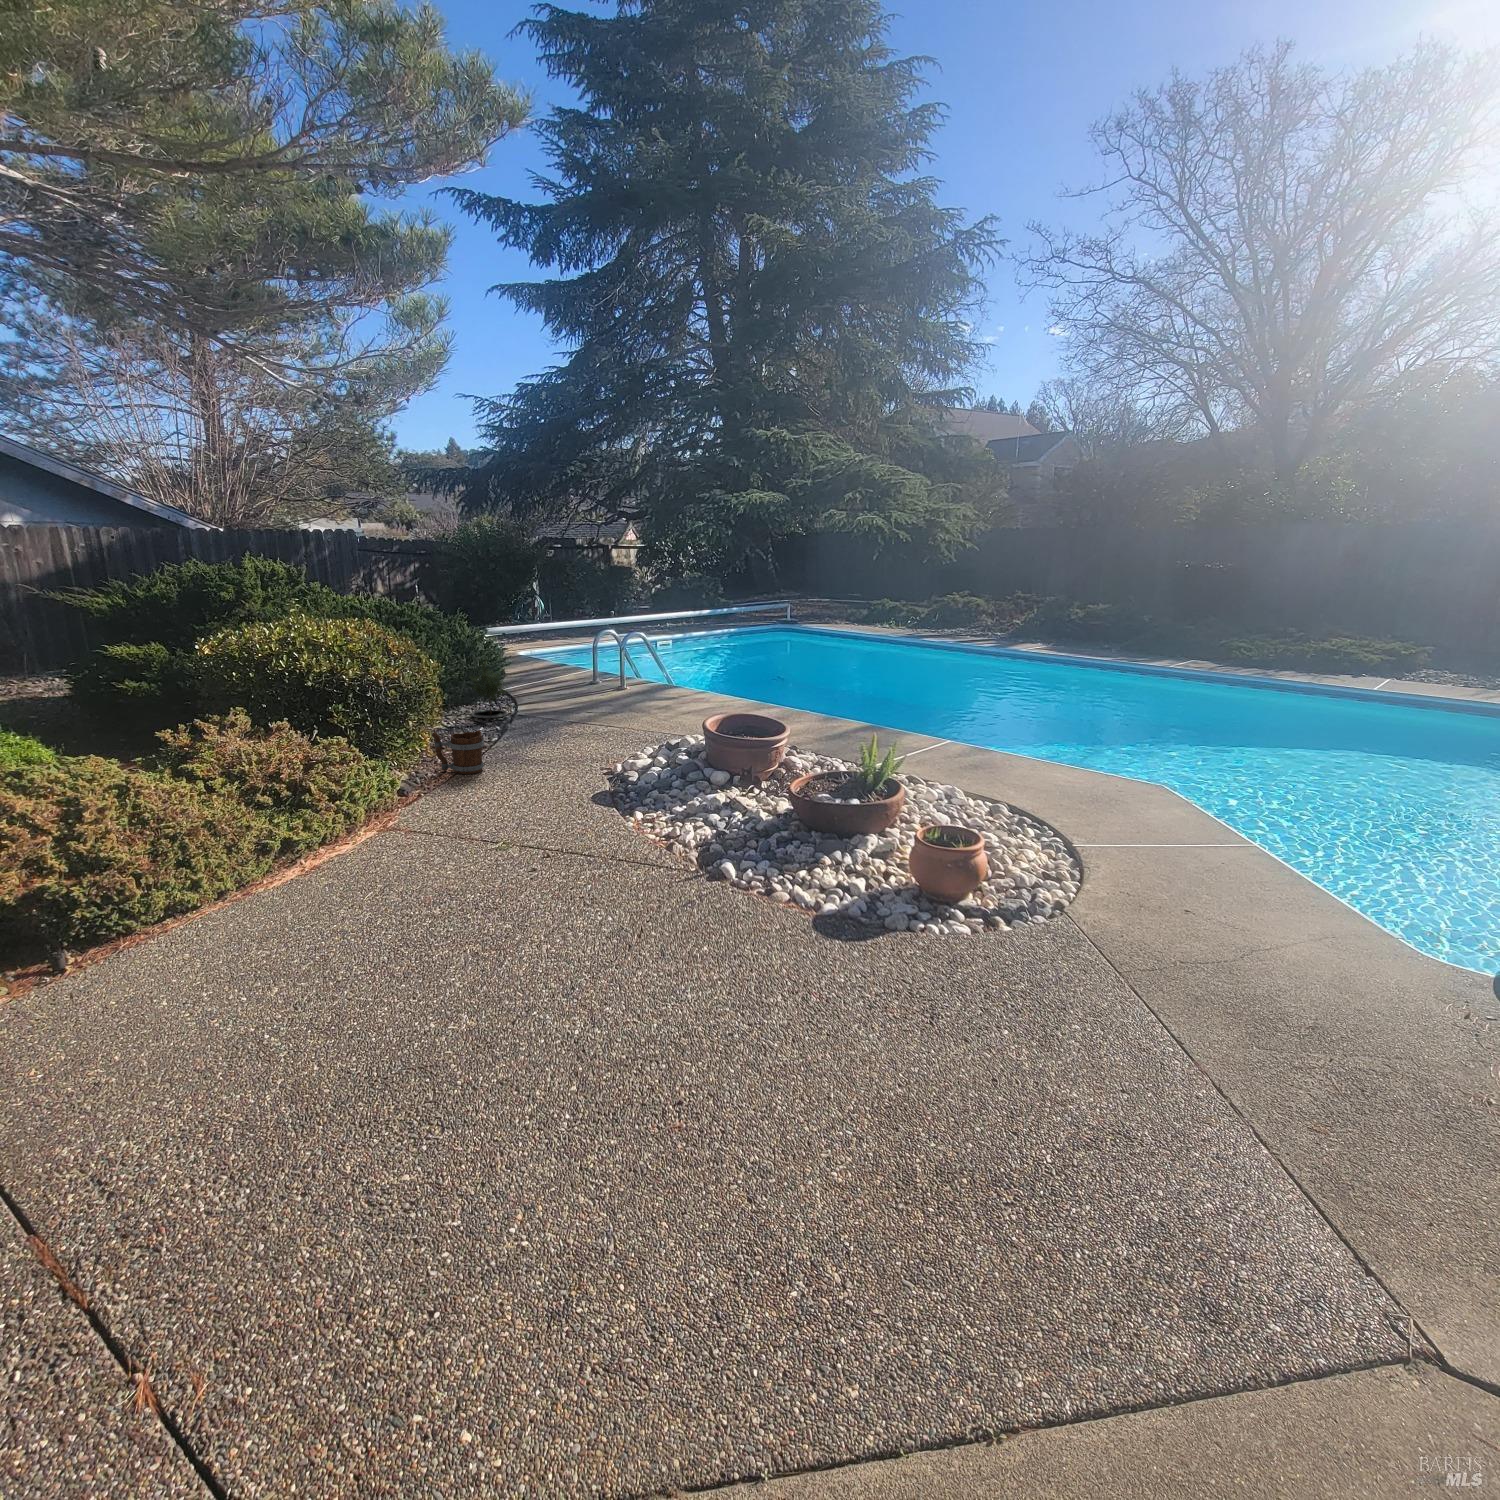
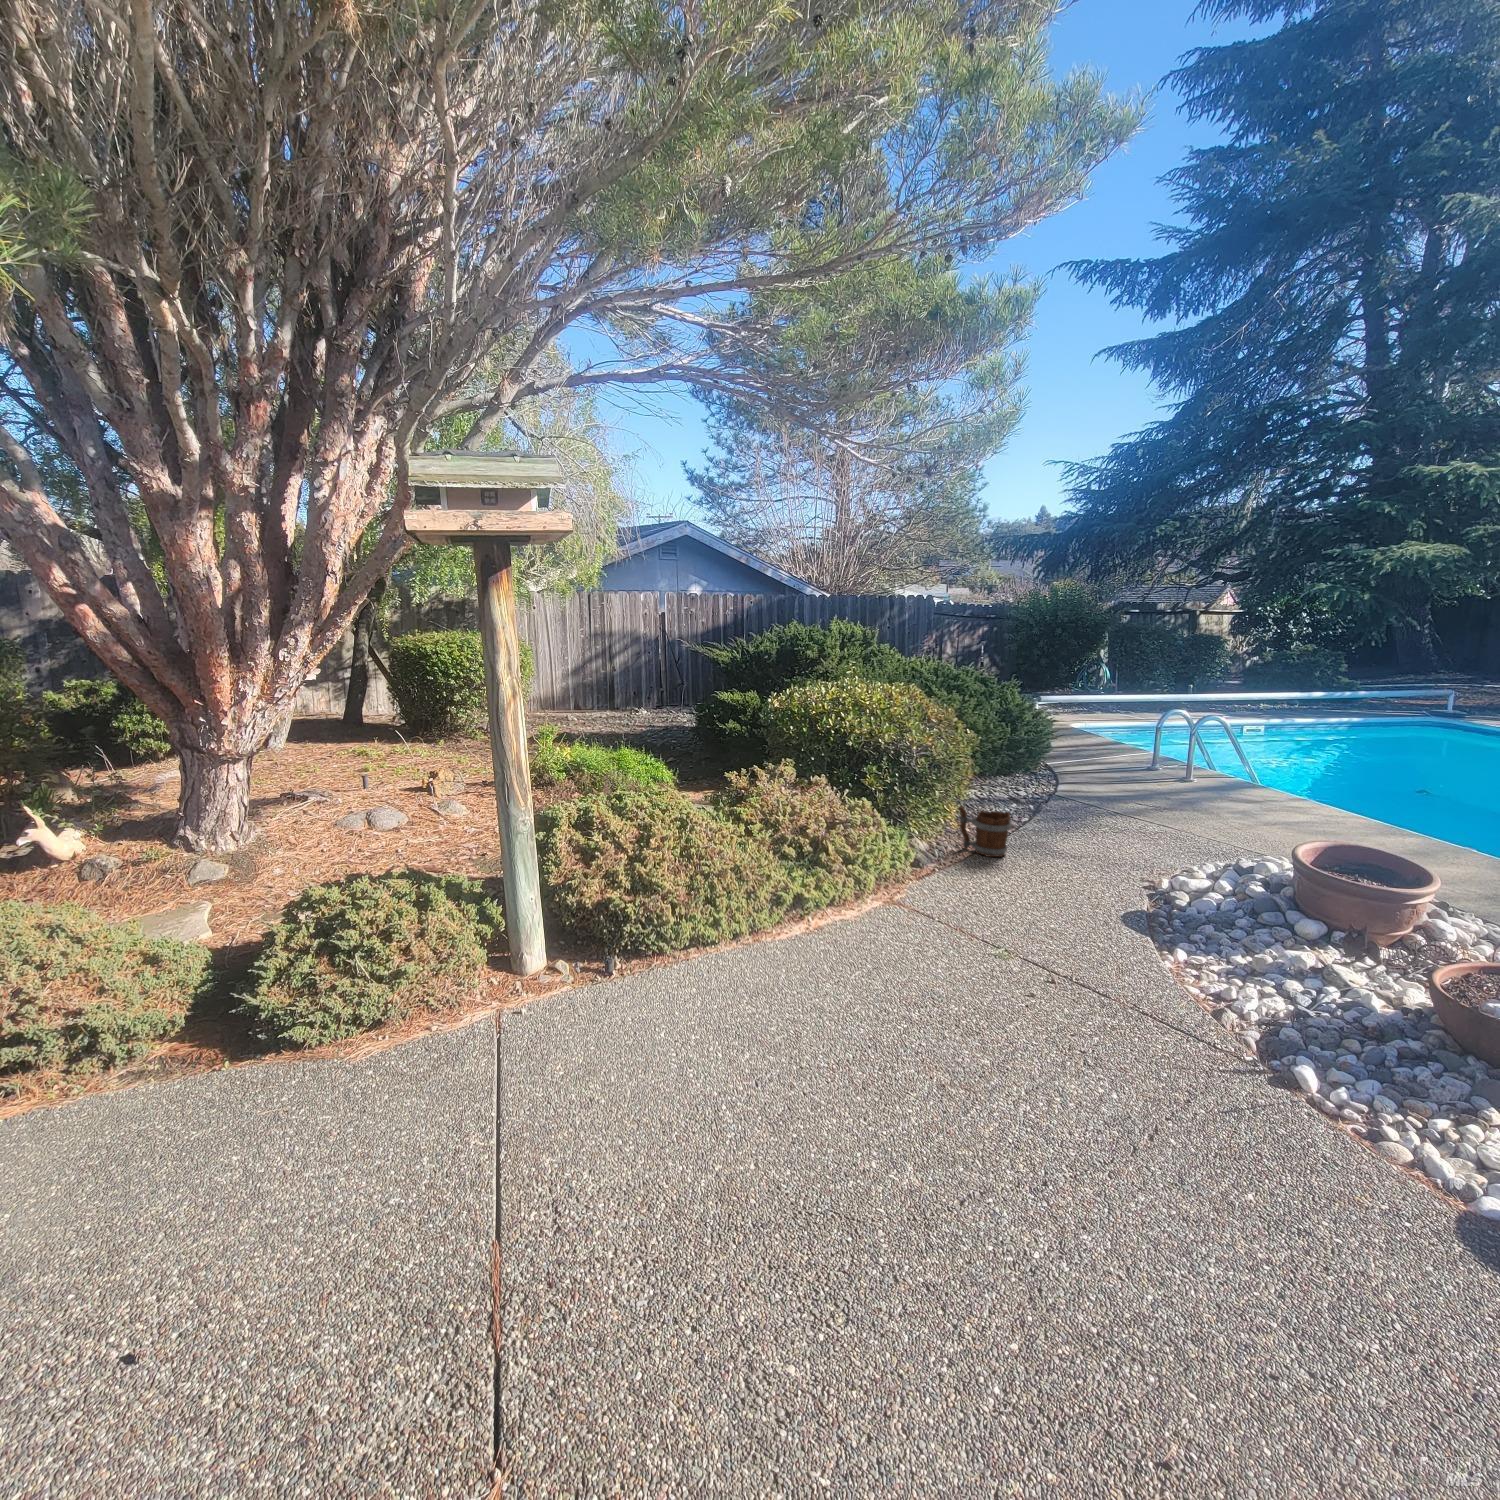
potted tree: present [470,660,507,718] -> none [1009,727,1054,796]

